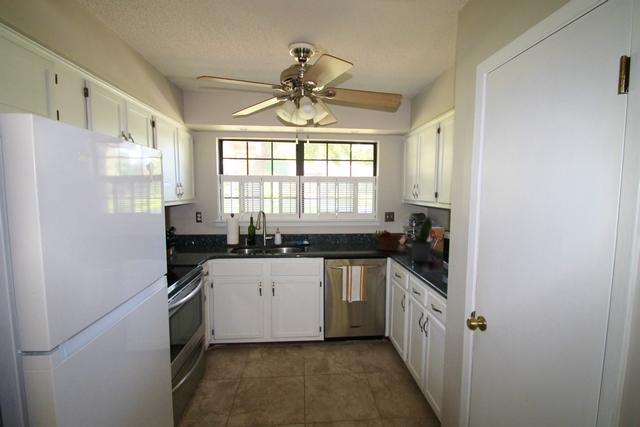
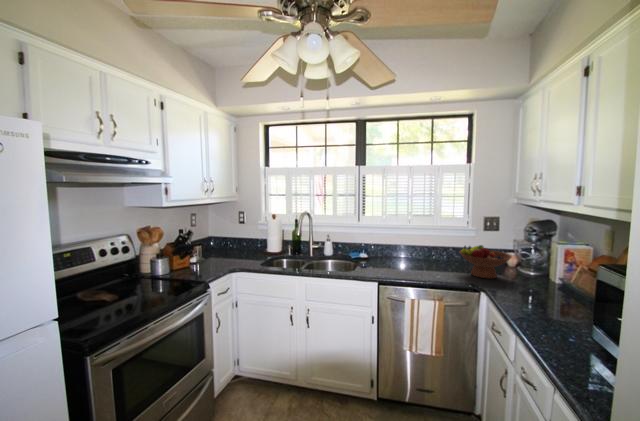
potted plant: present [411,217,432,262] -> none [520,229,565,308]

